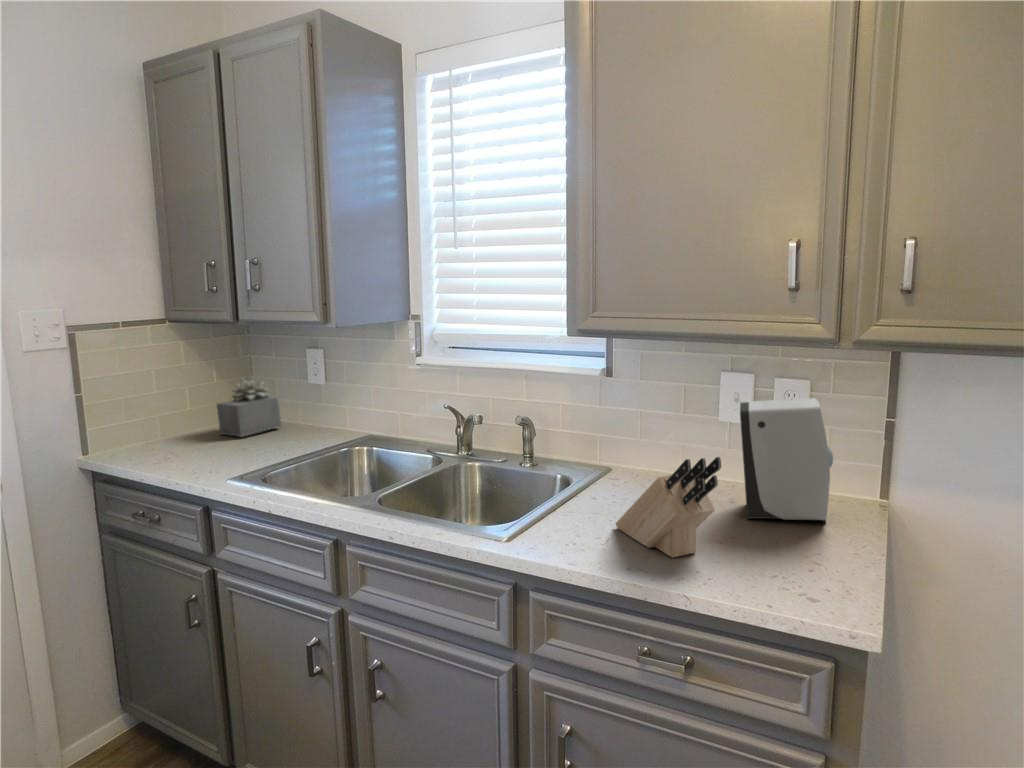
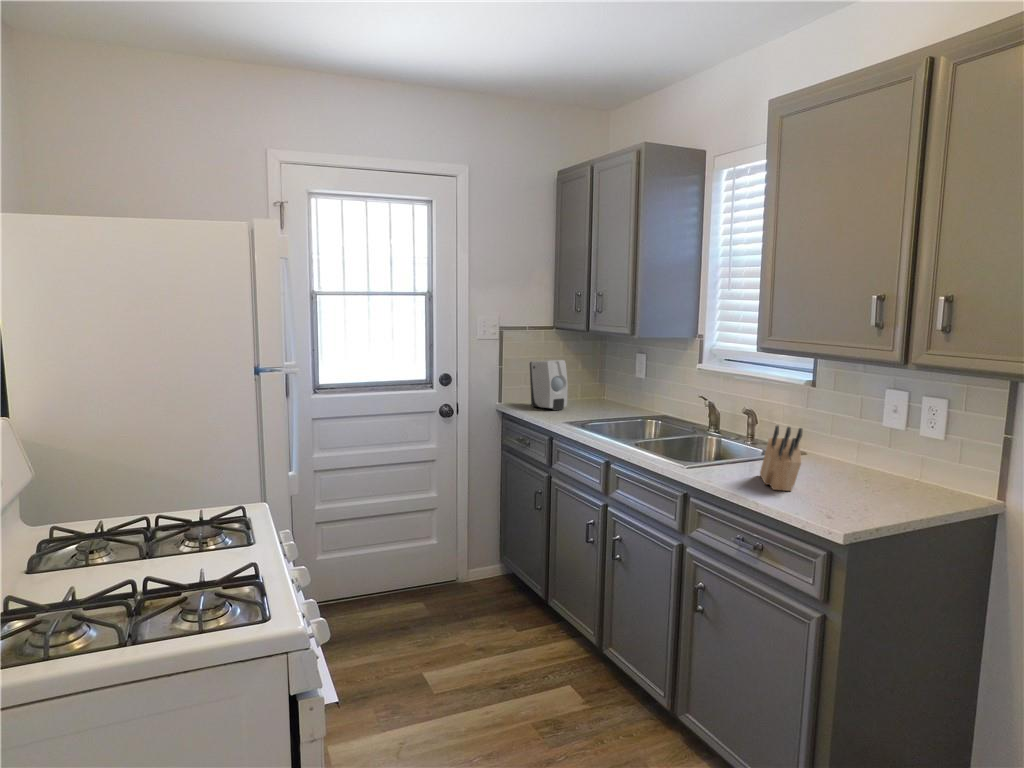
succulent plant: present [216,381,281,437] -> none [574,370,613,406]
soap dispenser: present [740,398,833,522] -> present [530,360,568,410]

